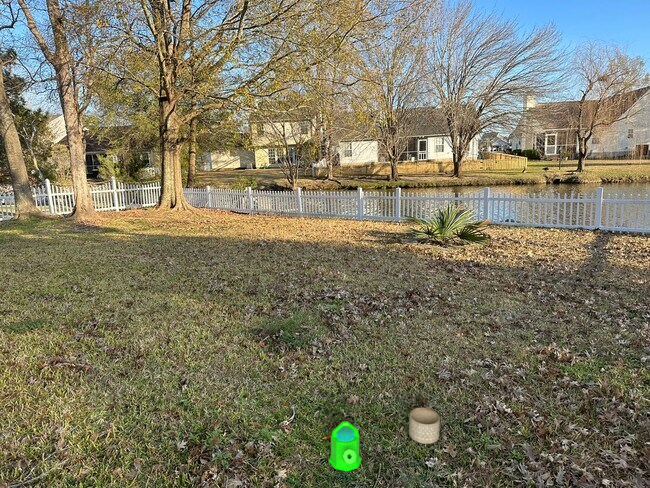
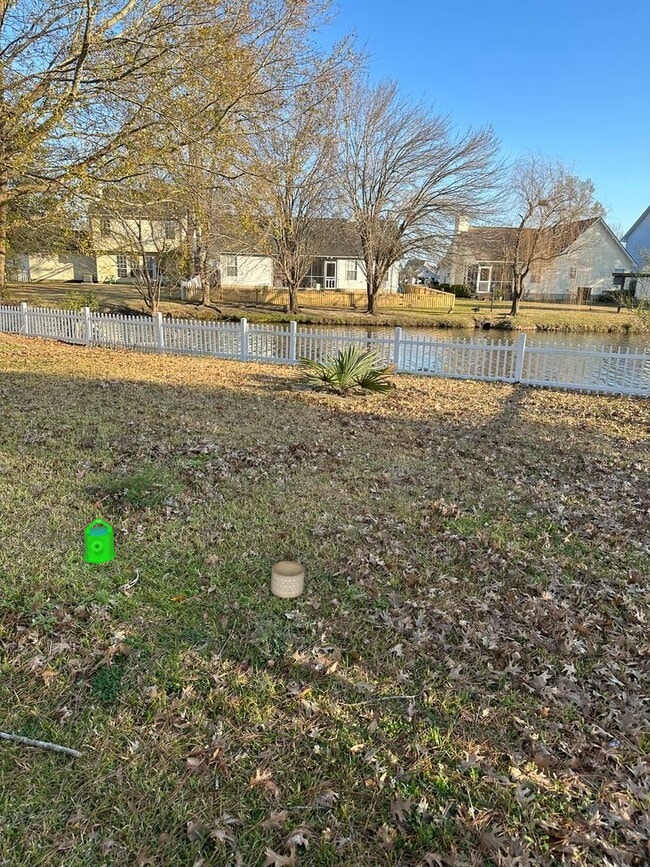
watering can: present [329,421,362,471] -> present [83,519,116,563]

